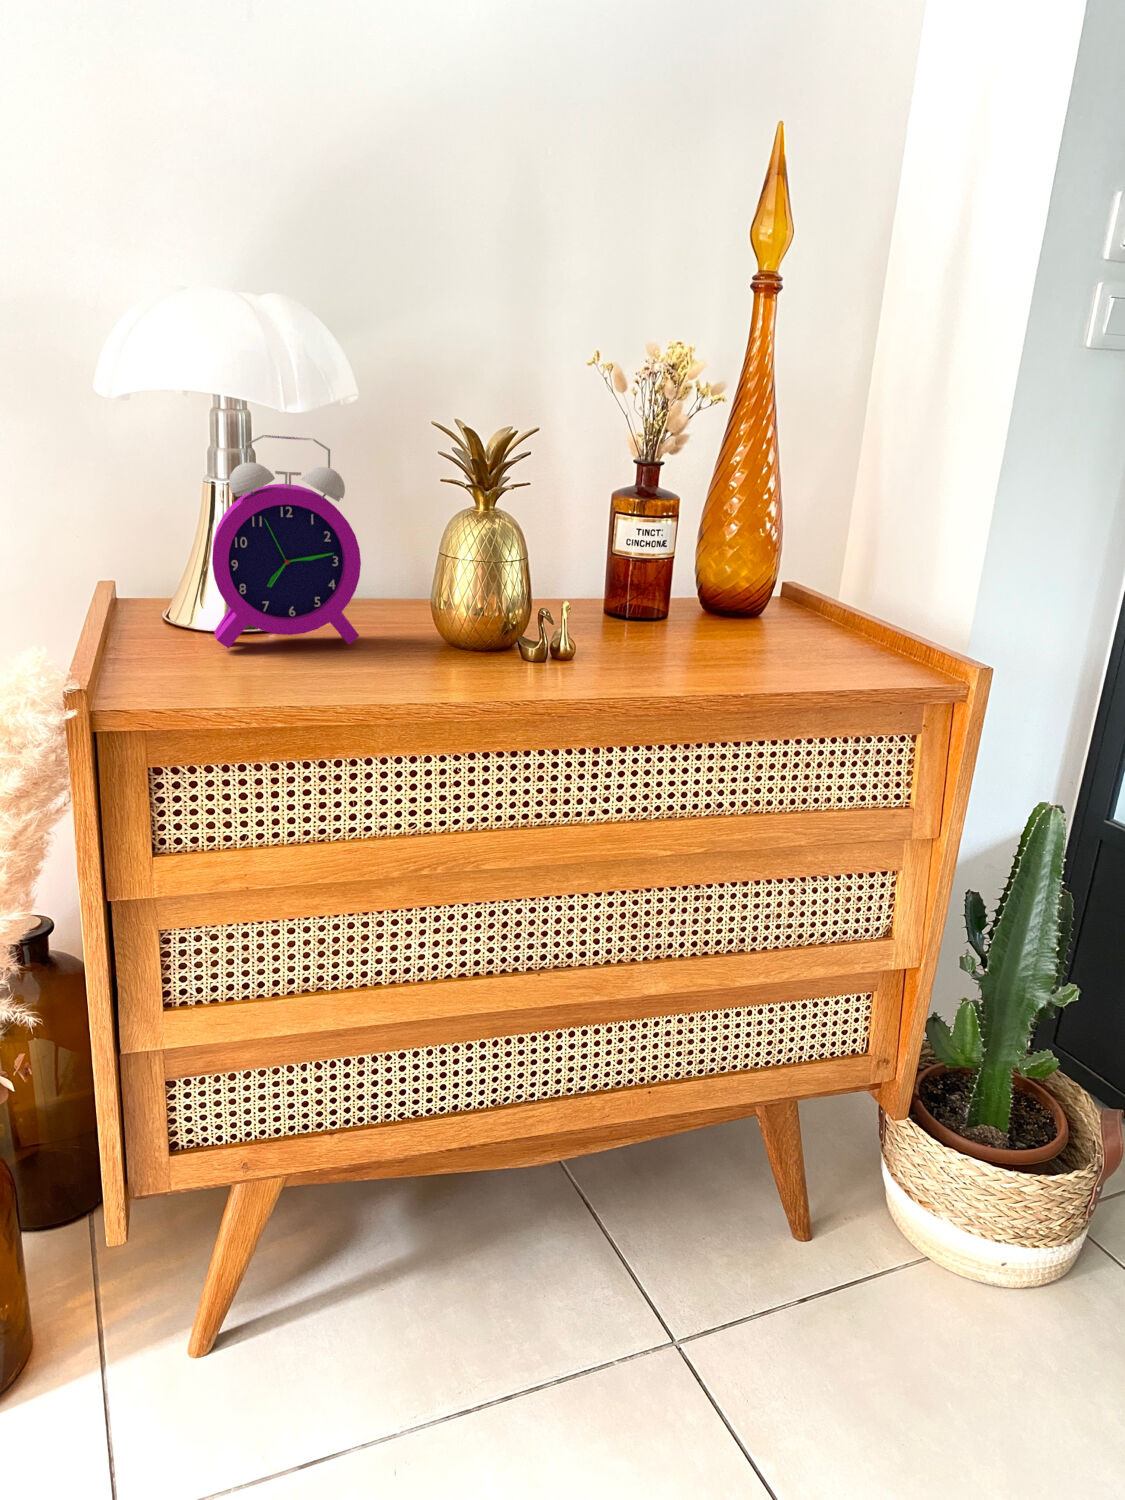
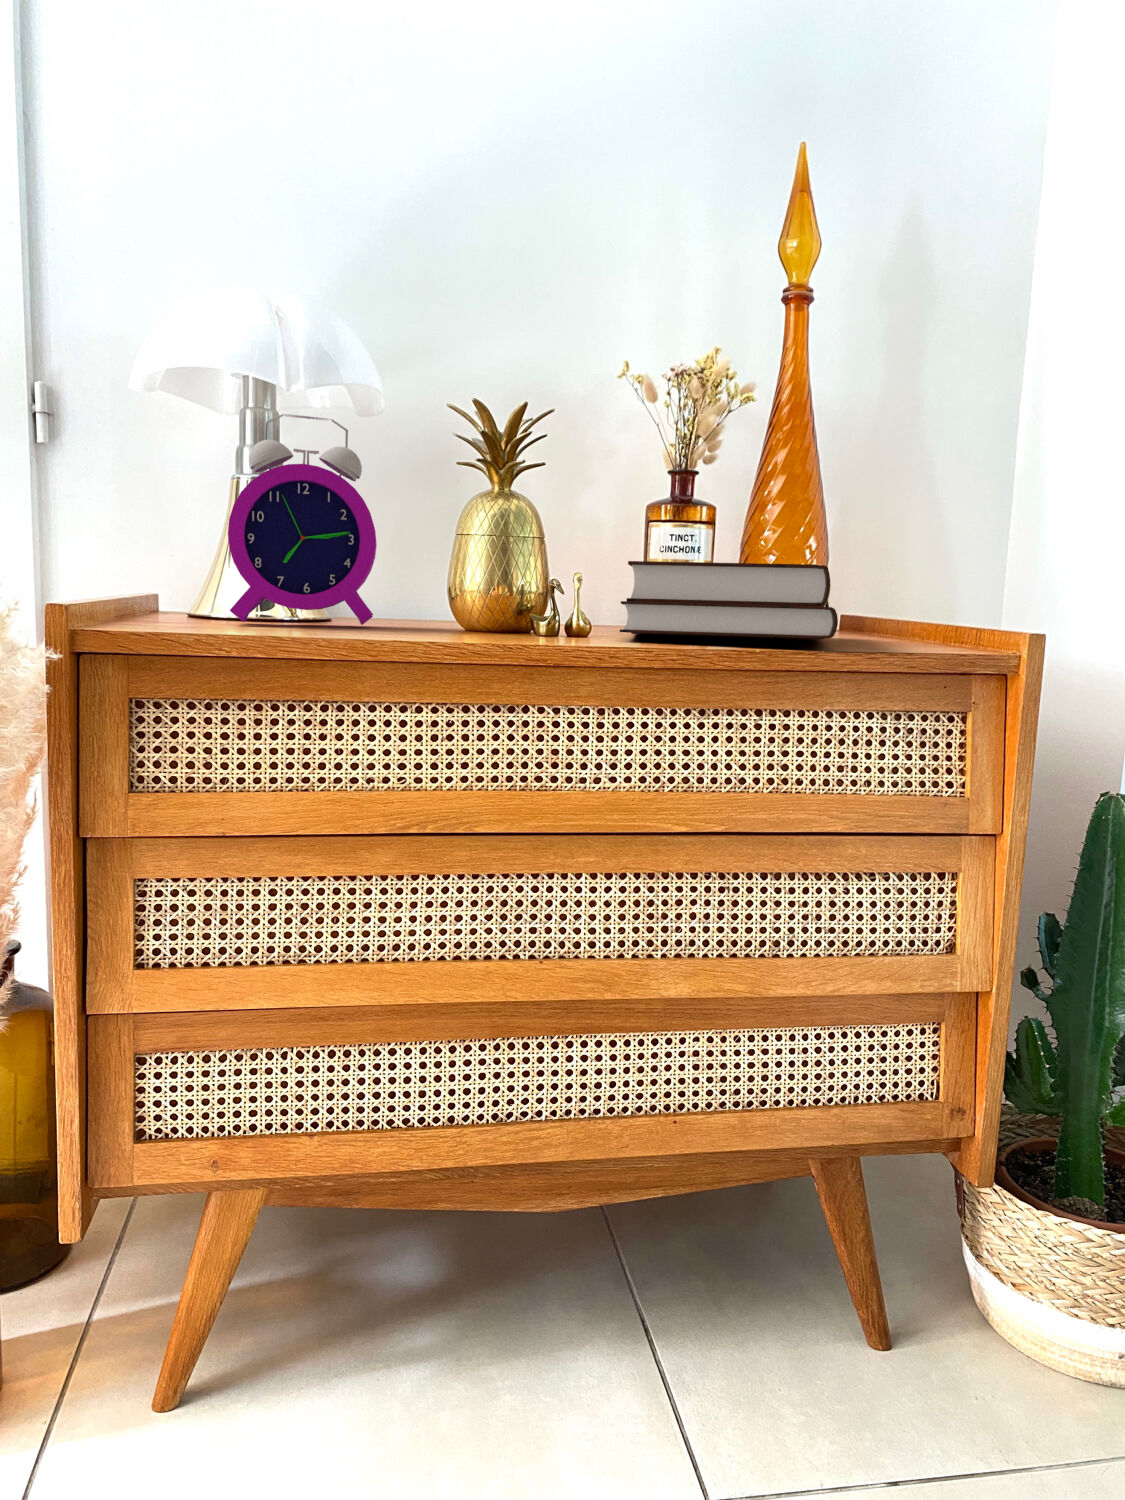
hardback book: none [608,564,813,675] -> present [620,561,838,640]

